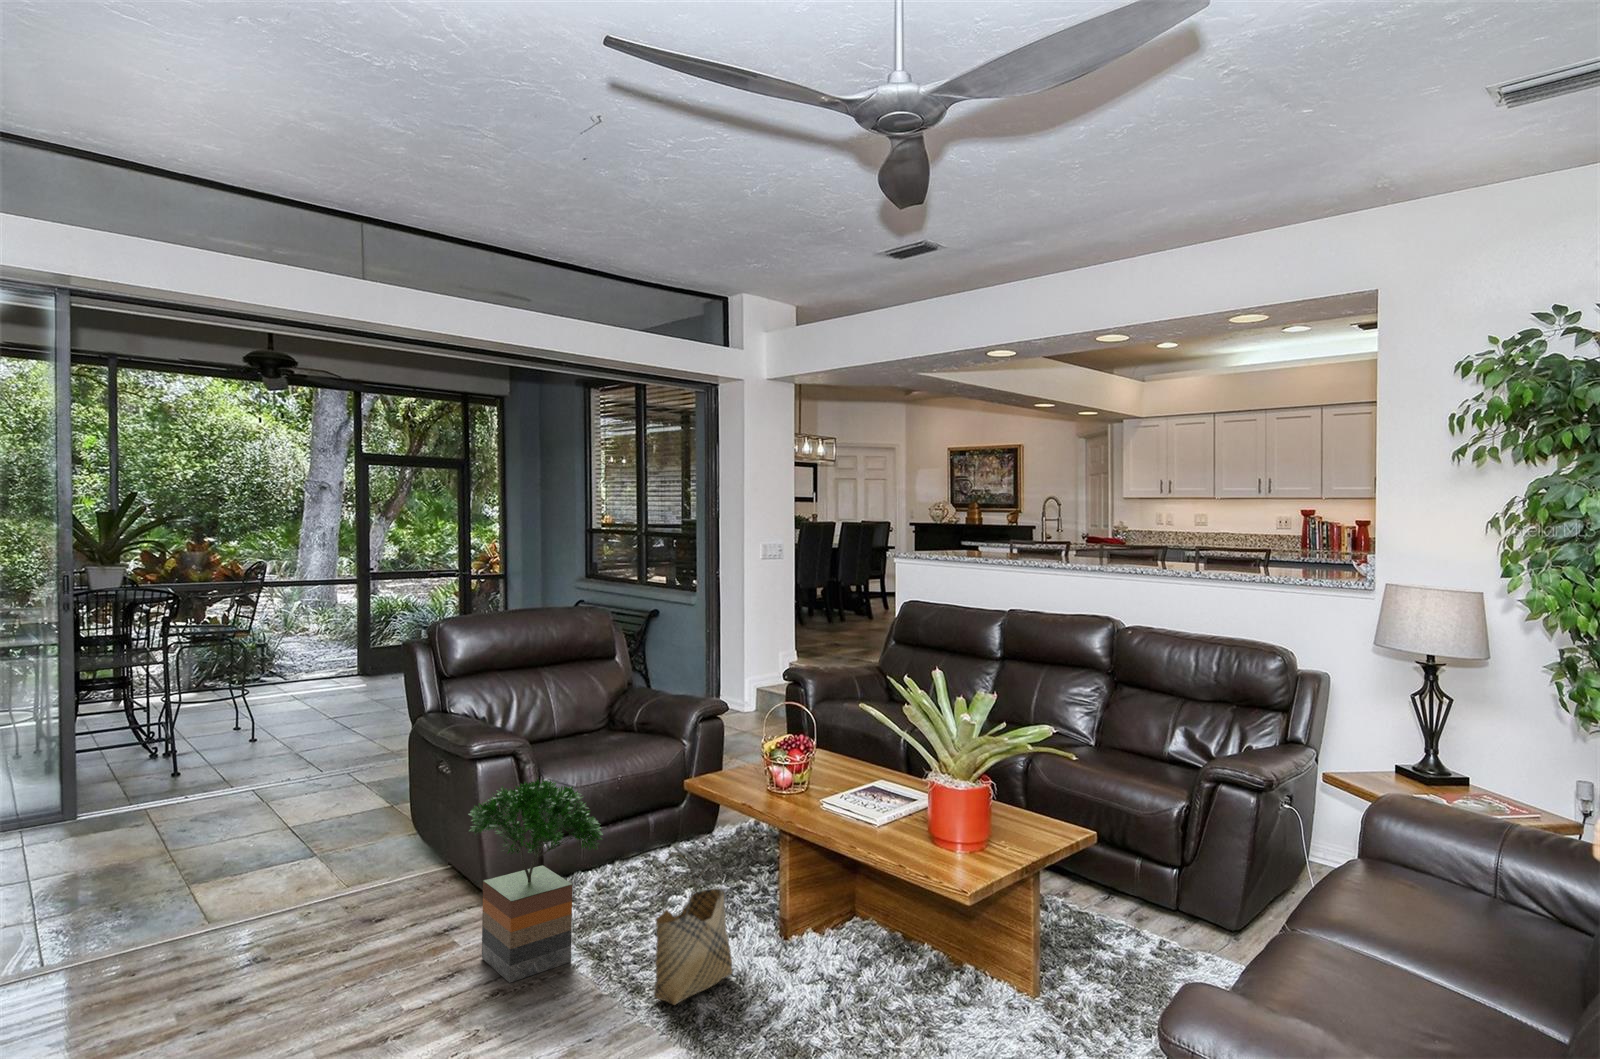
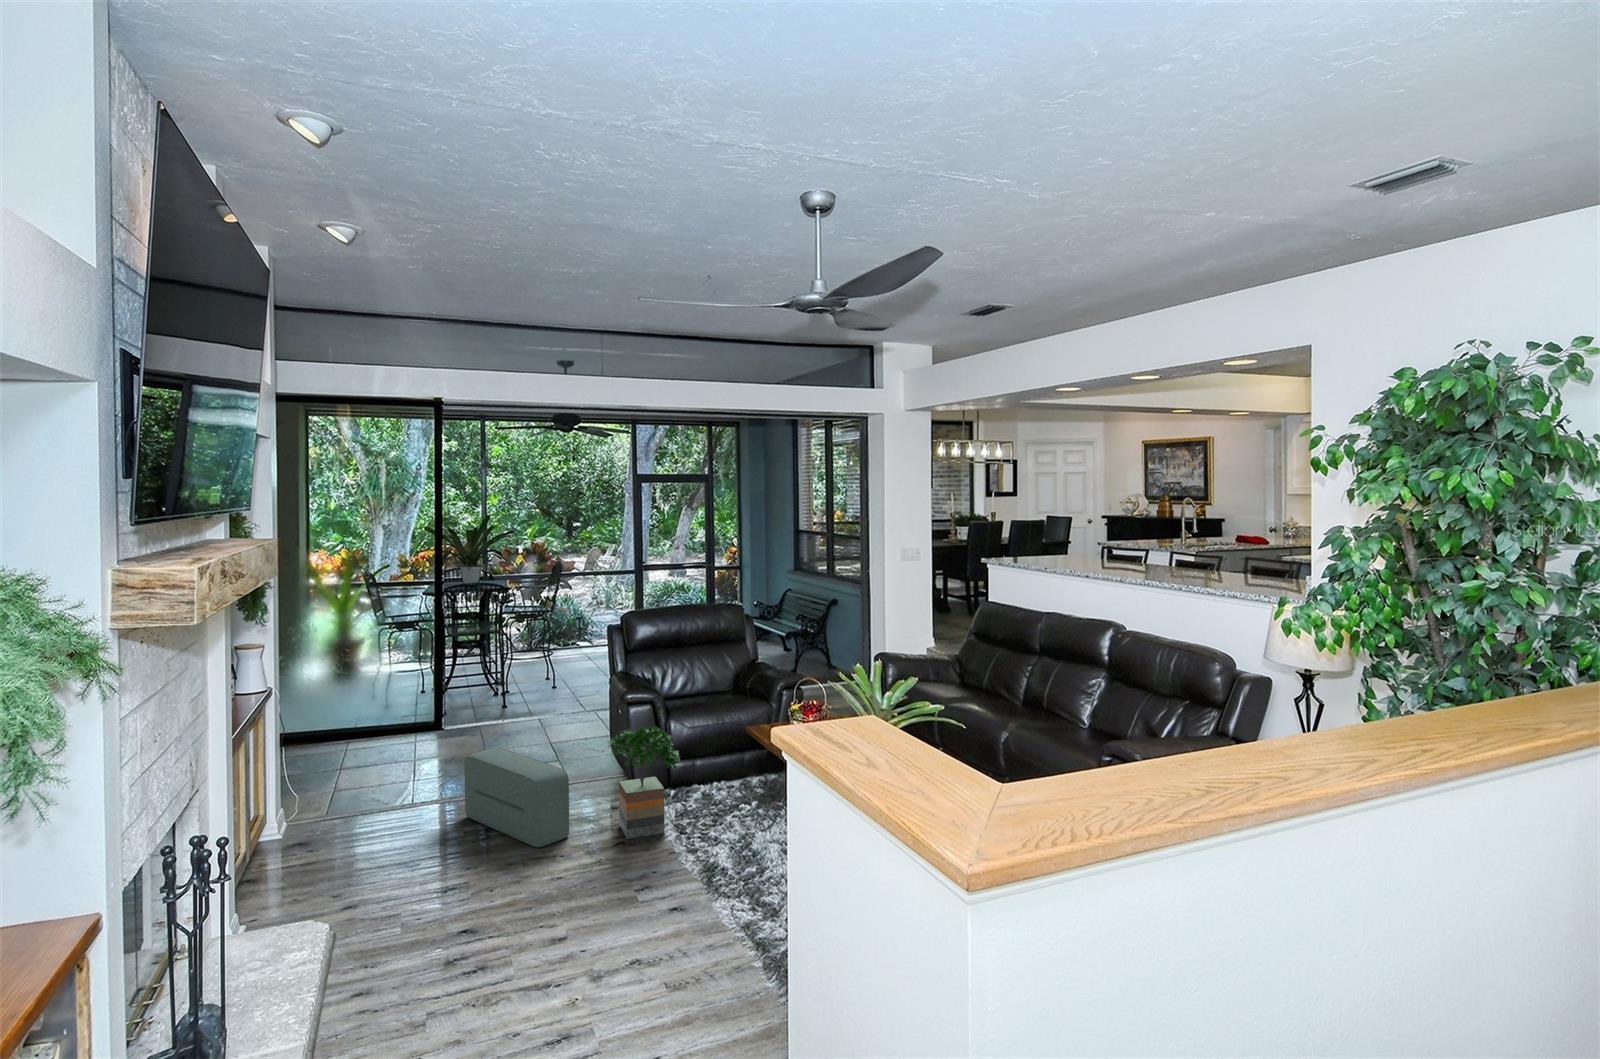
pouf: none [160,842,398,1025] -> present [464,748,569,848]
woven basket: present [654,853,732,1005] -> none [694,775,746,861]

